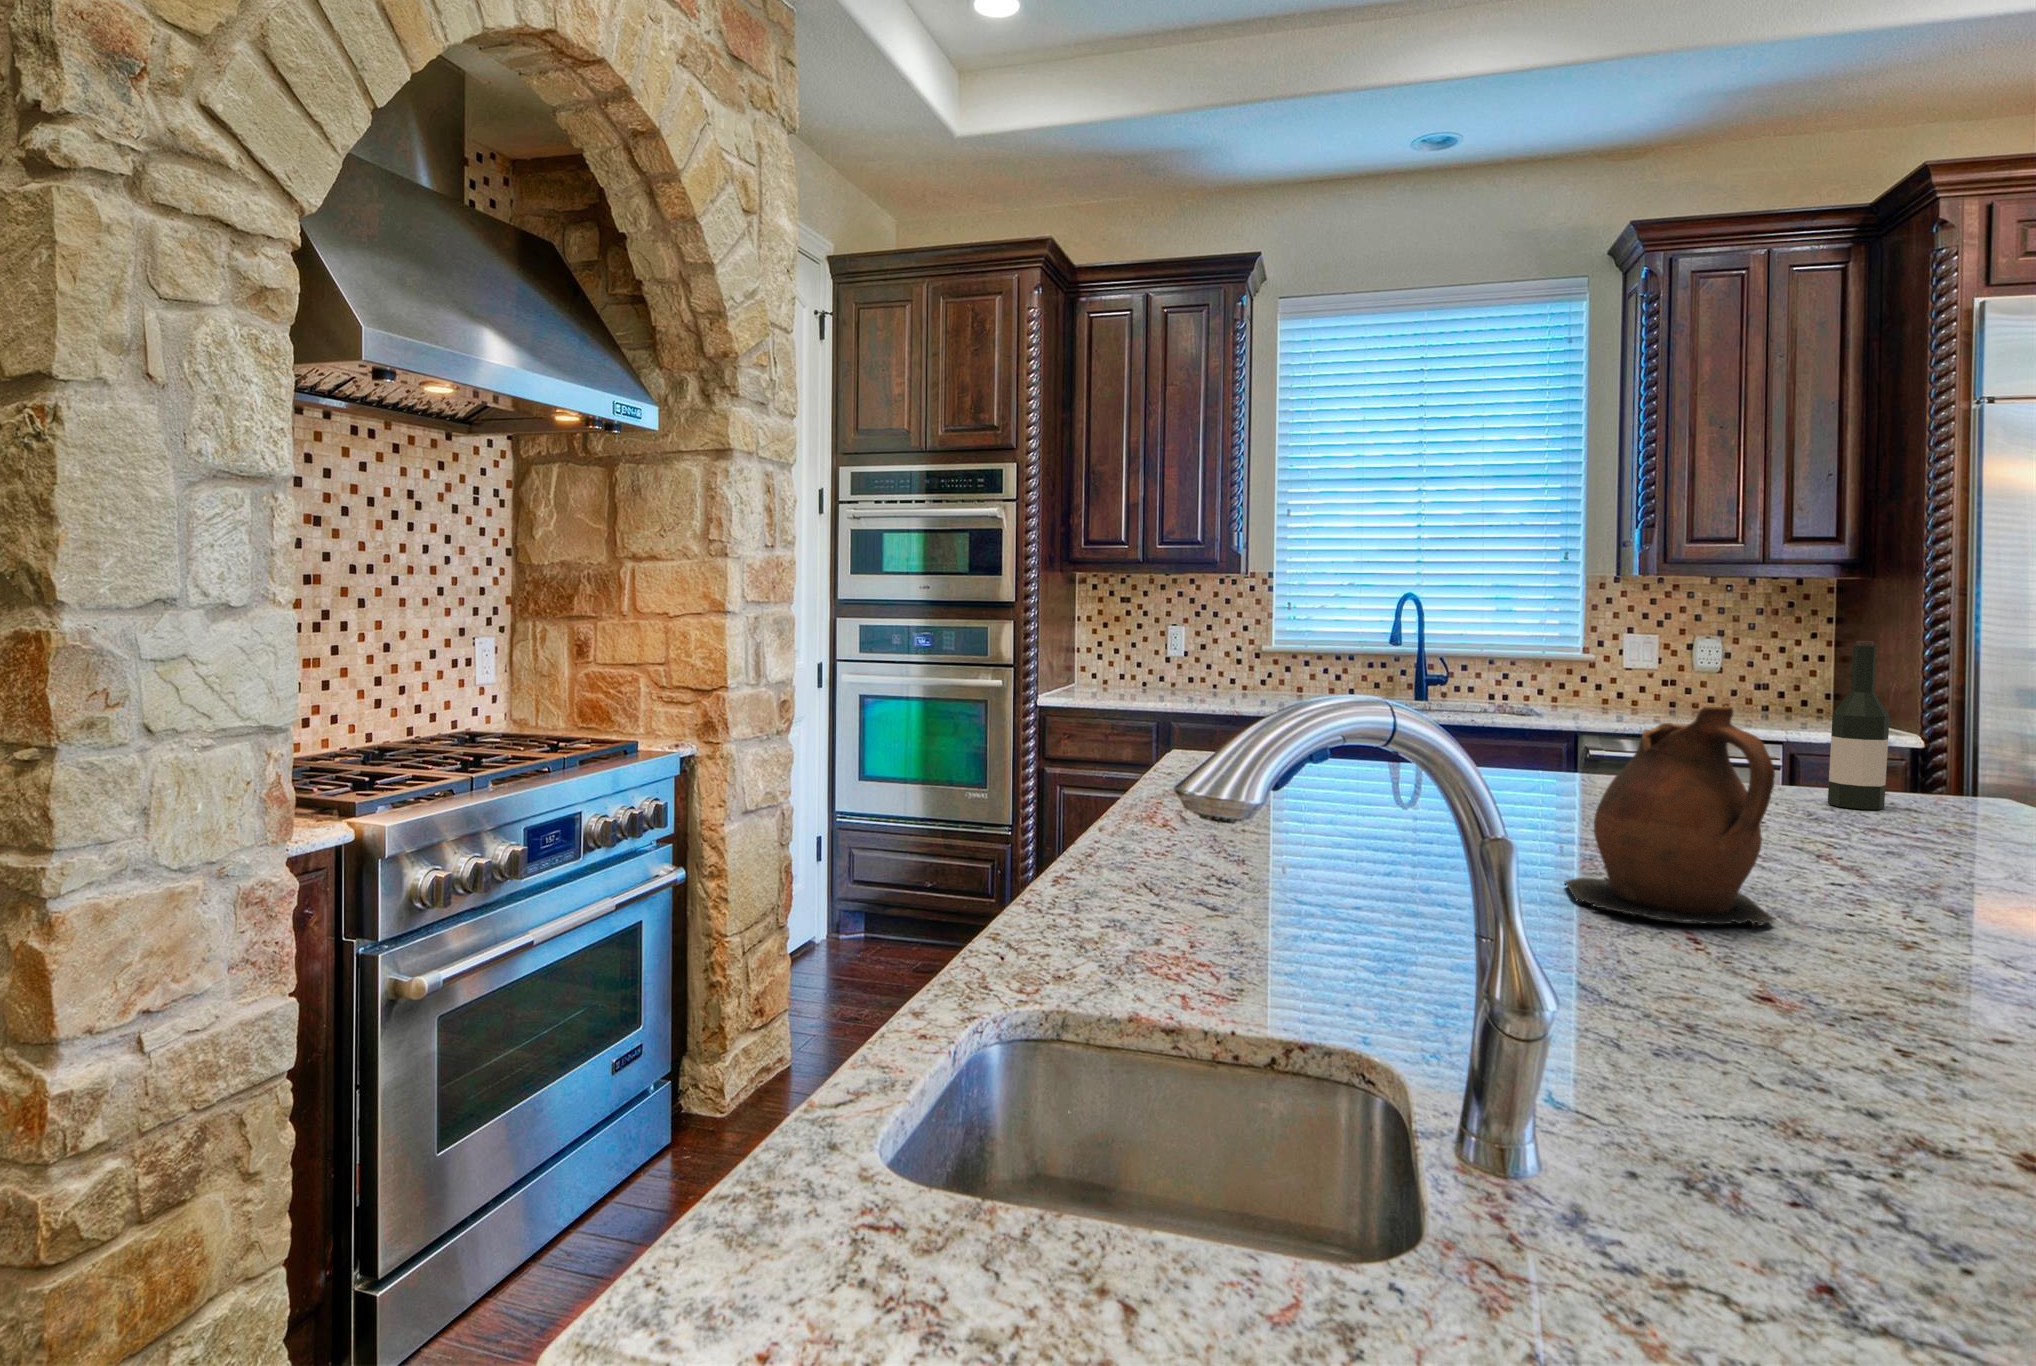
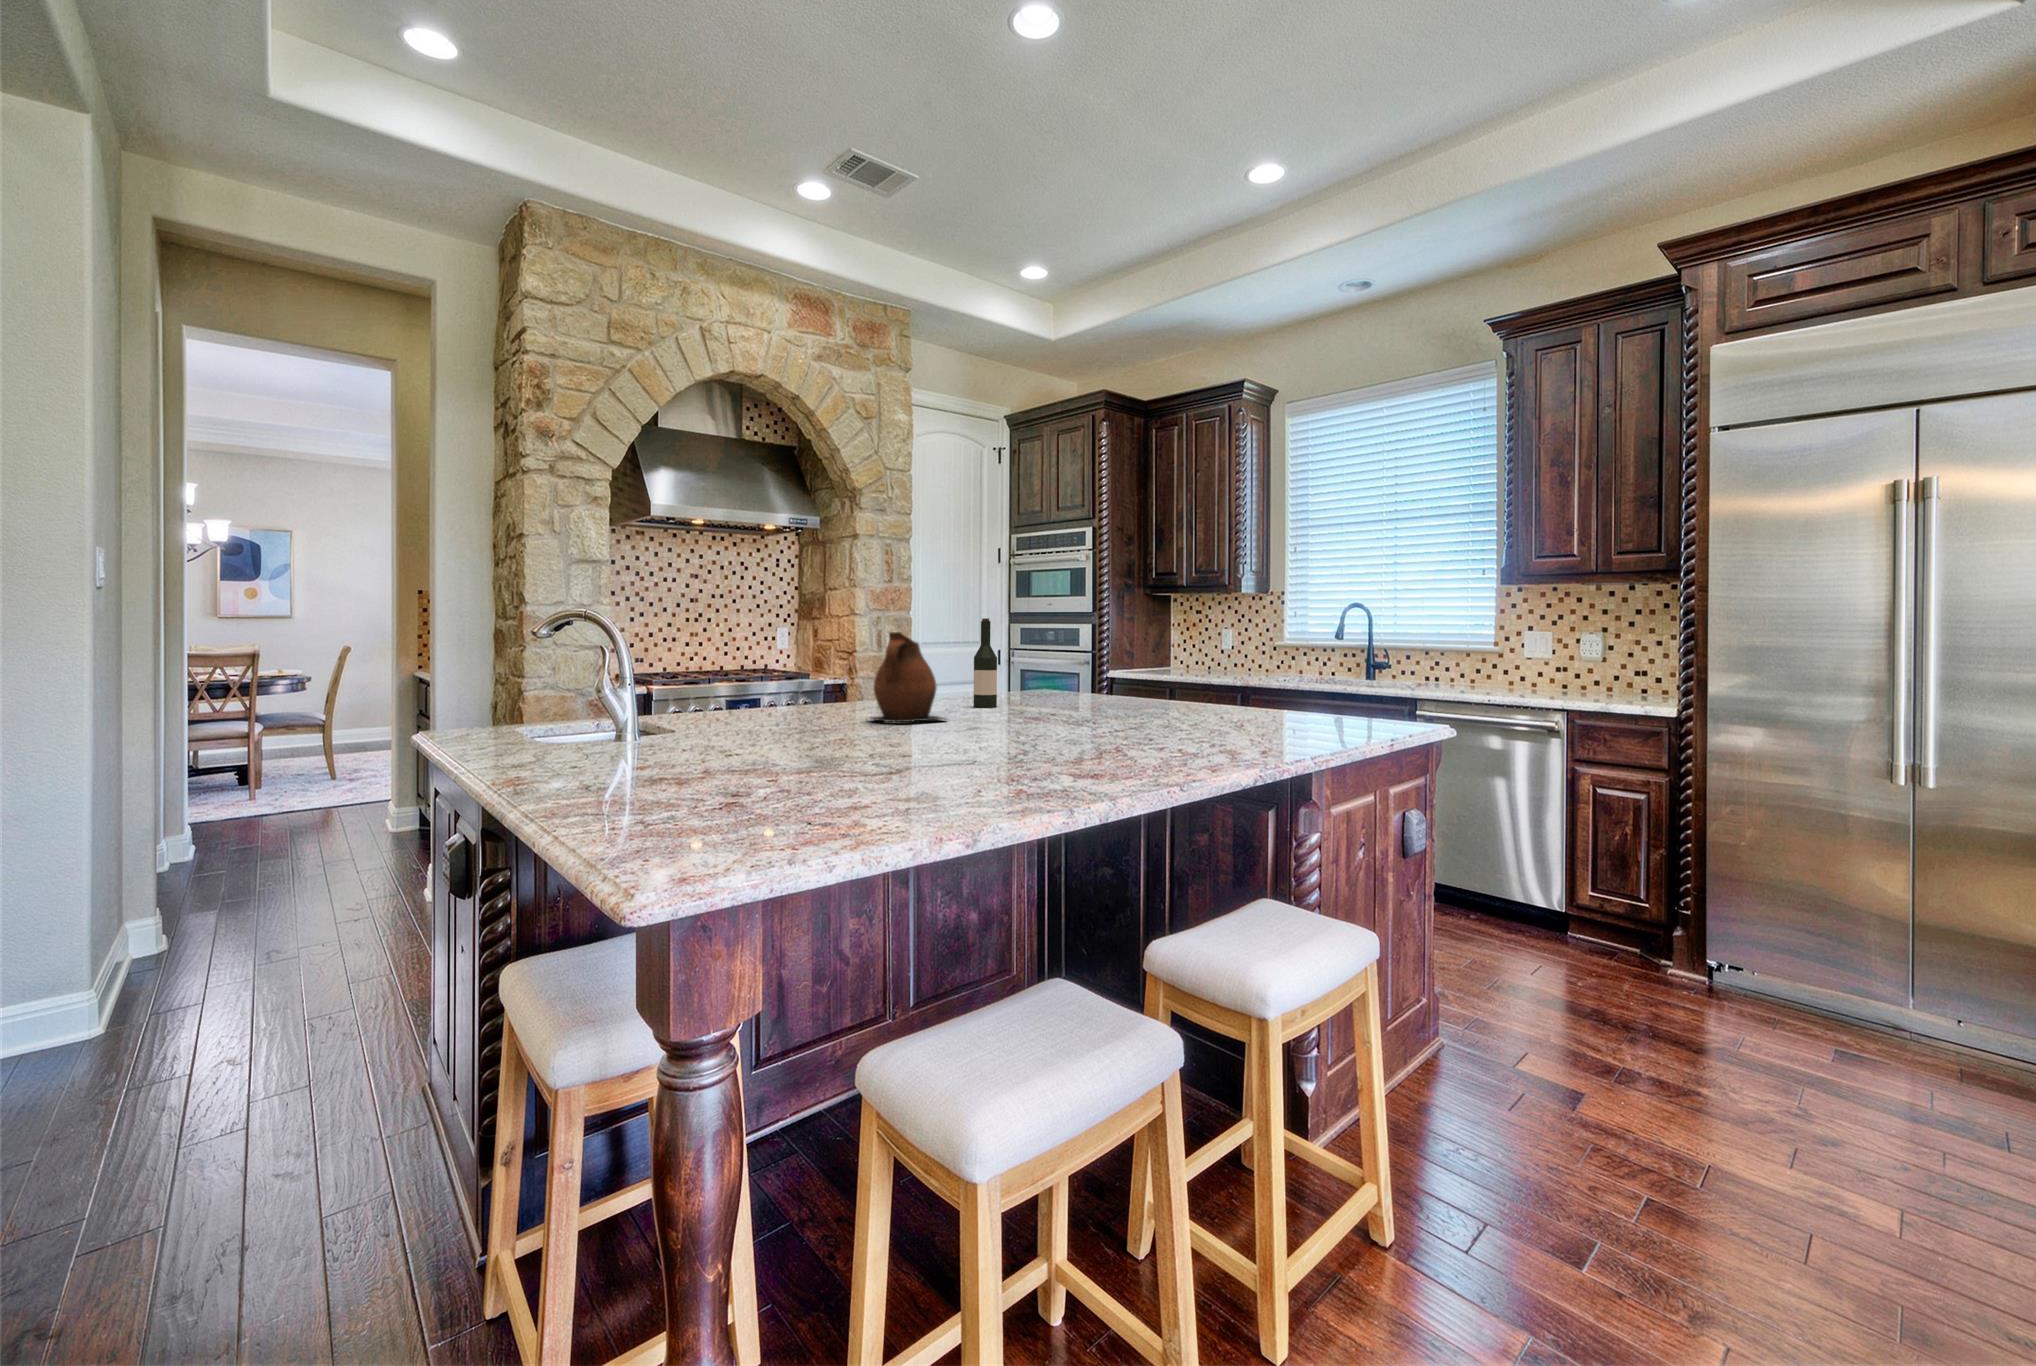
wine bottle: present [1828,641,1890,810] -> present [973,618,997,707]

